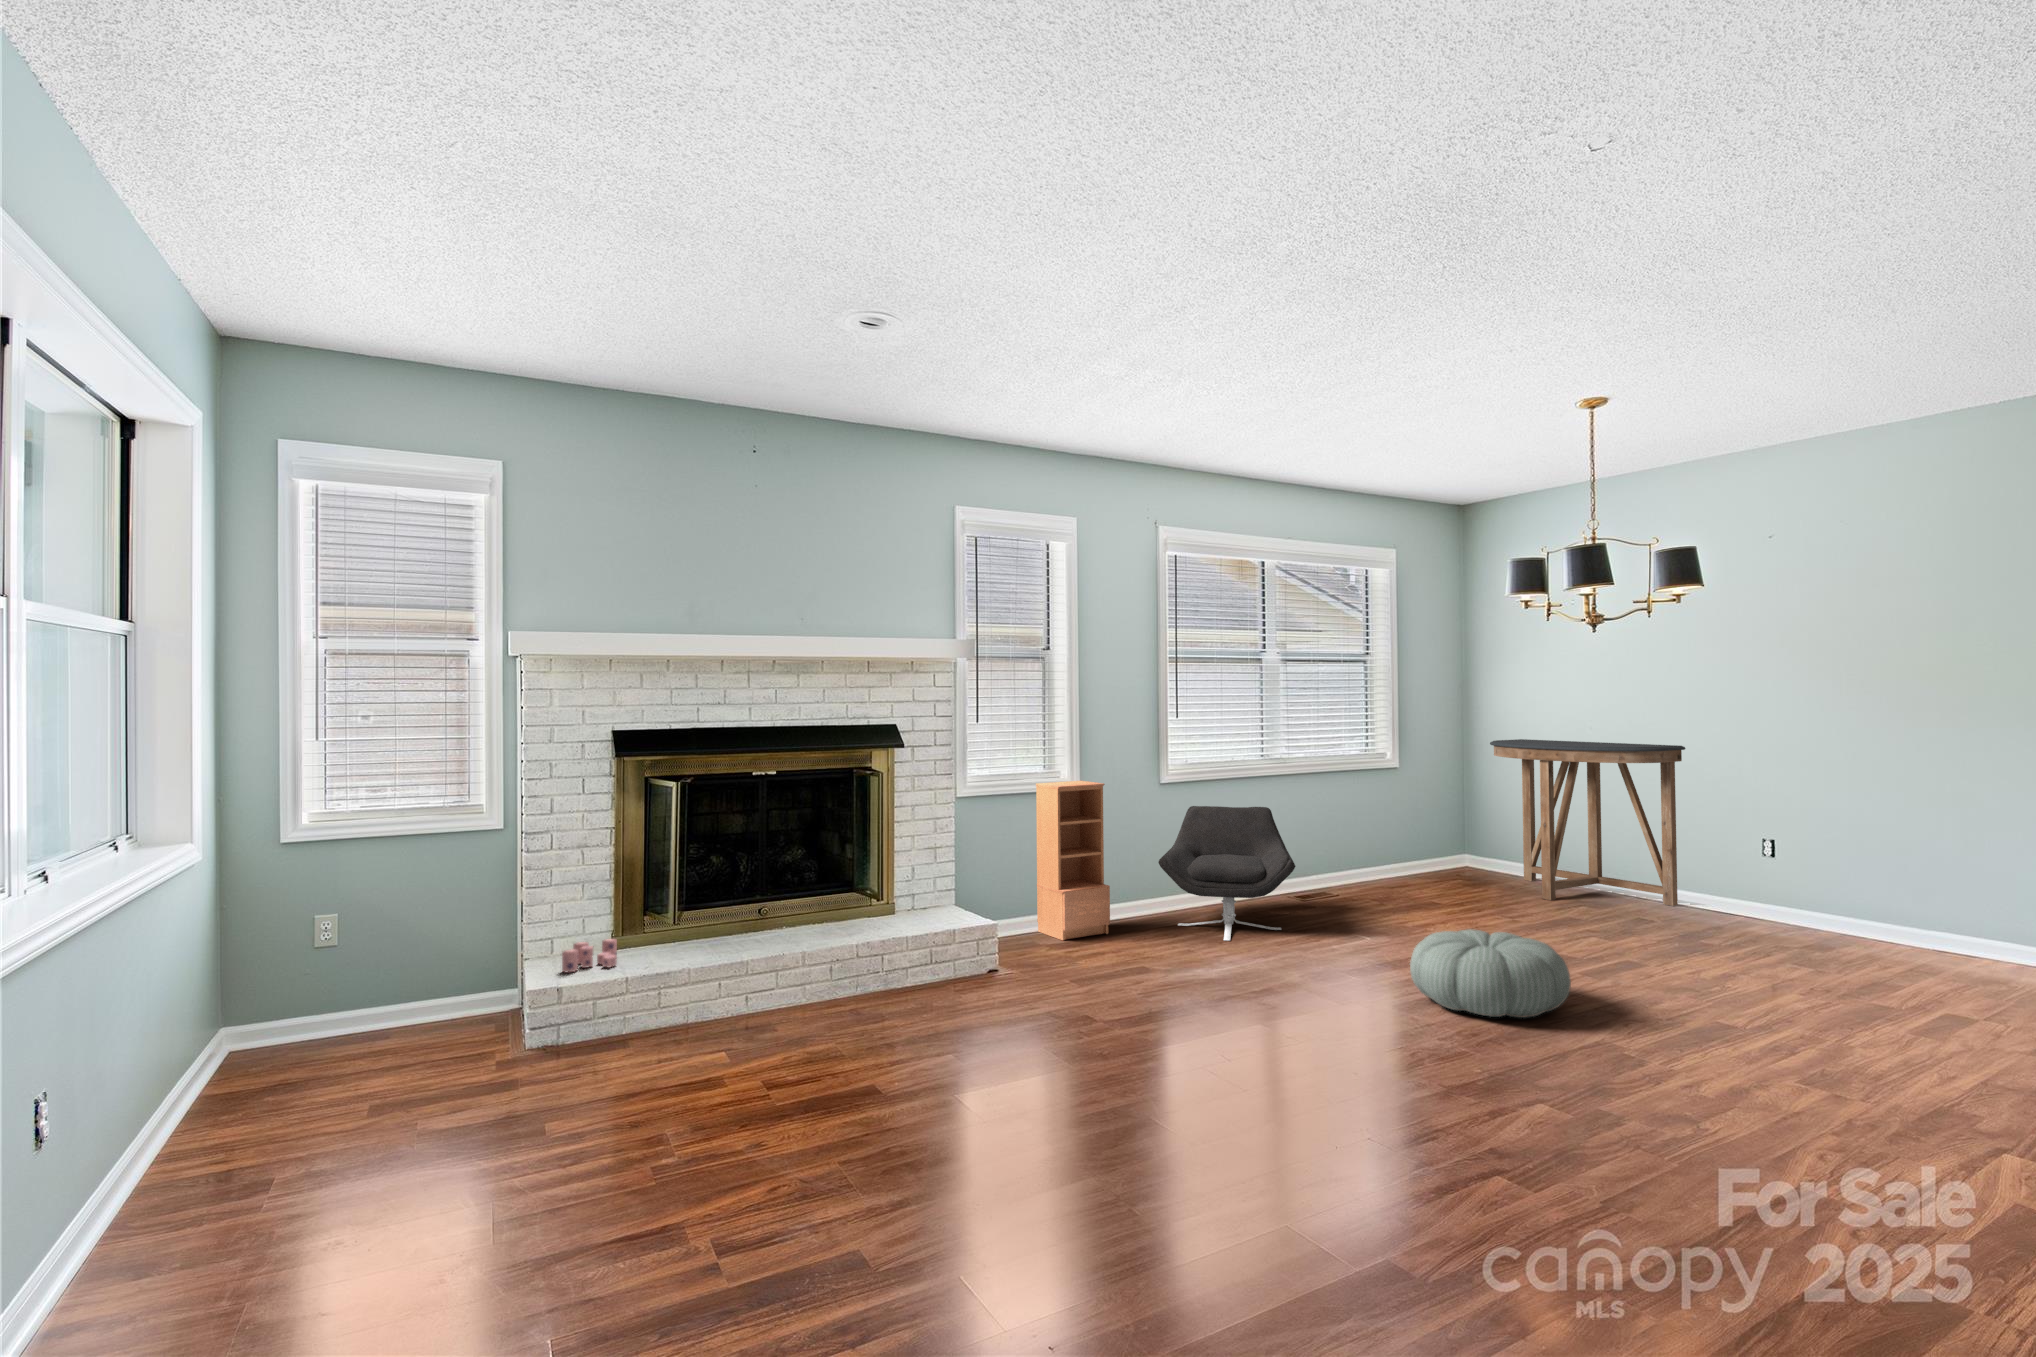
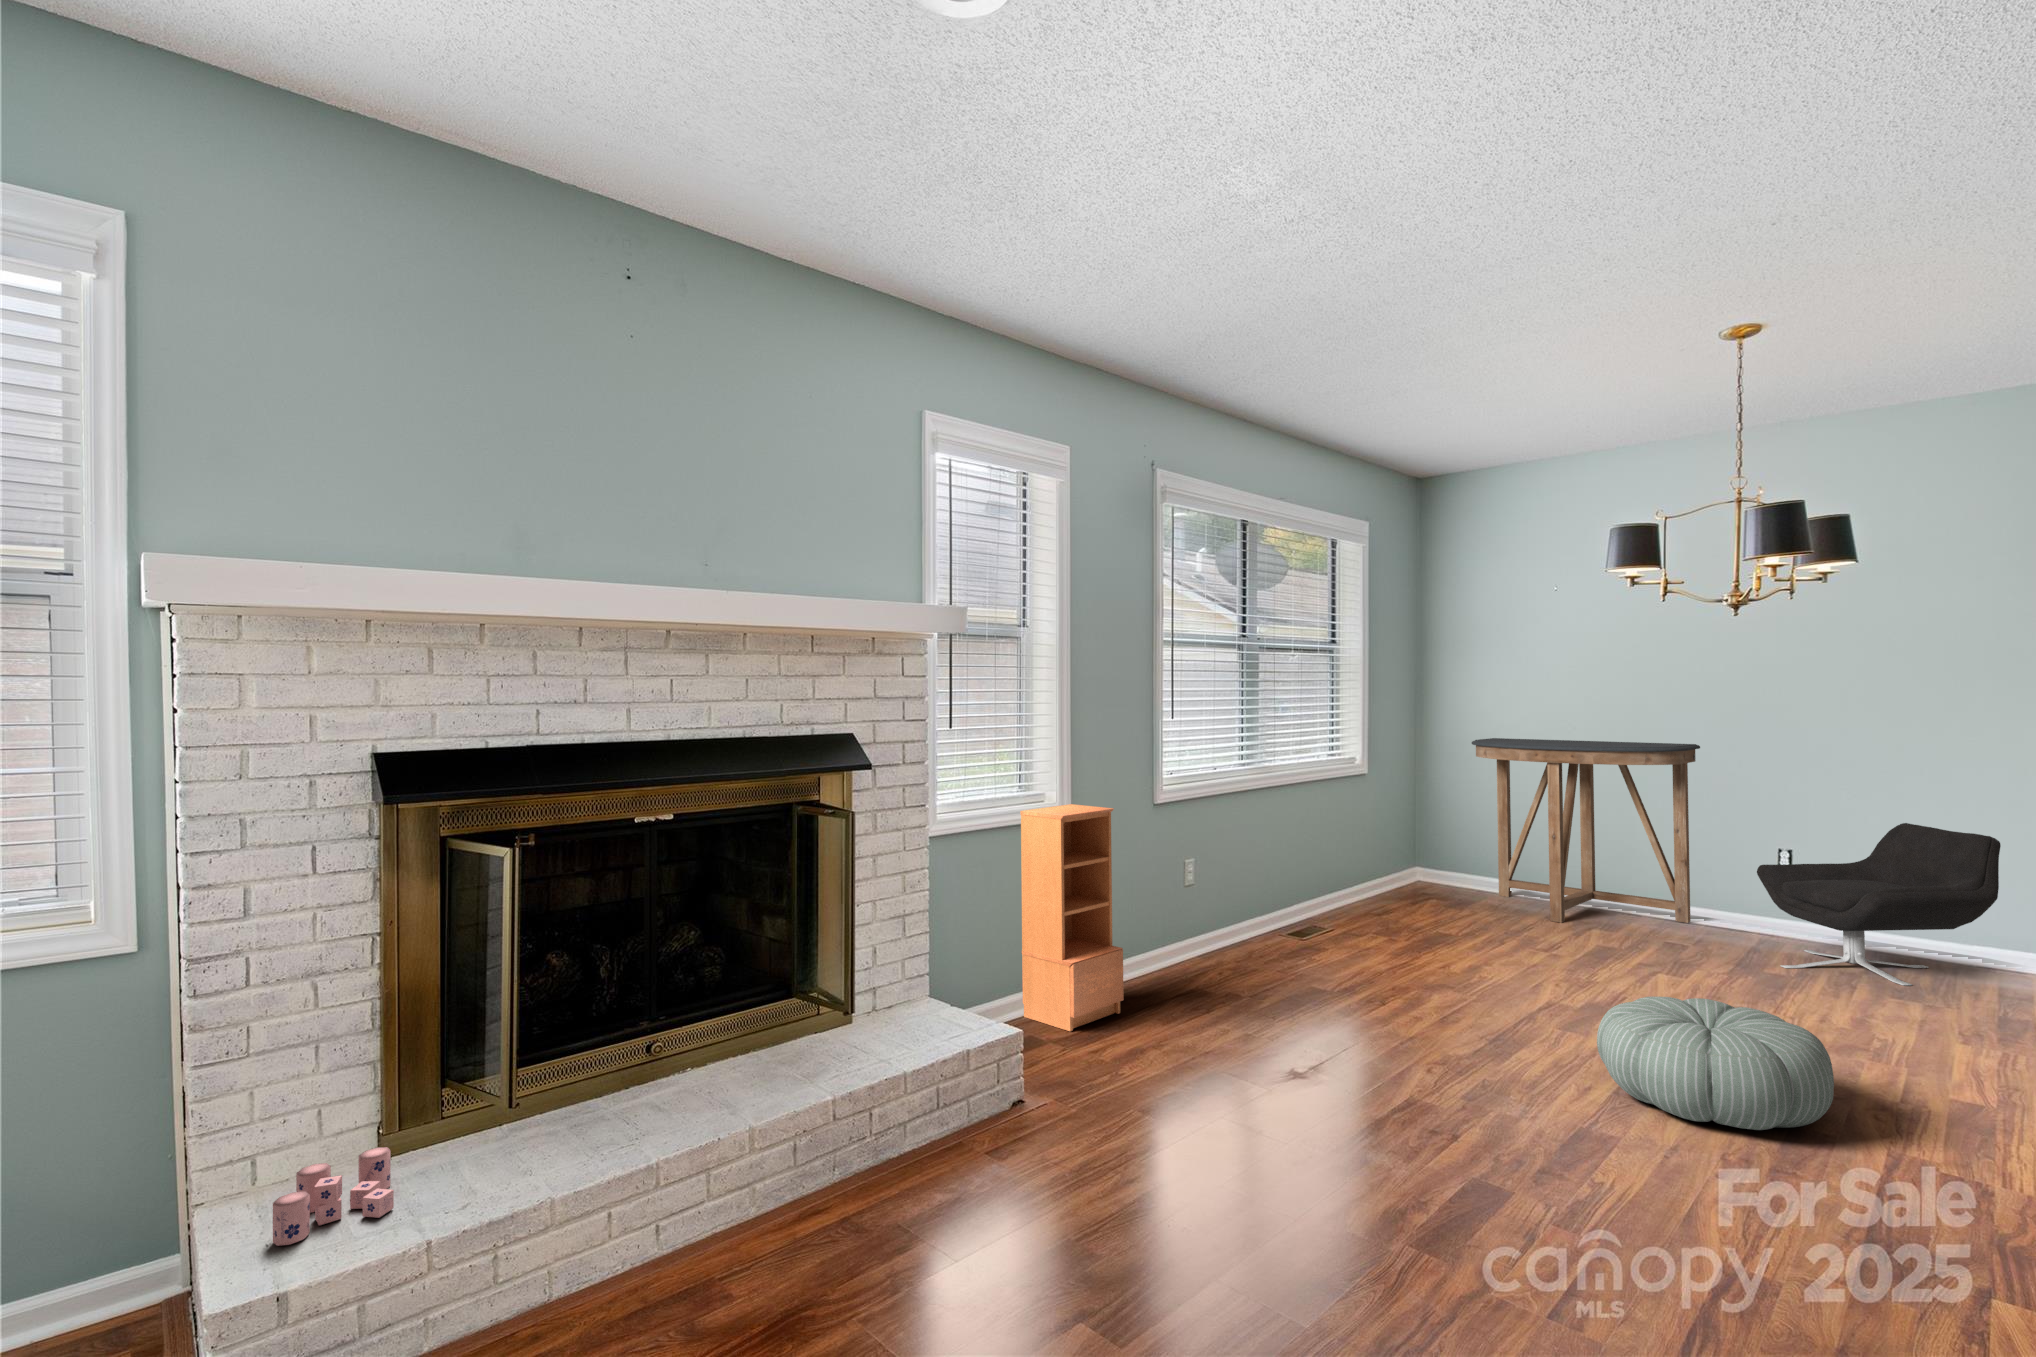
lounge chair: present [1158,806,1296,941] -> present [1757,823,2001,985]

